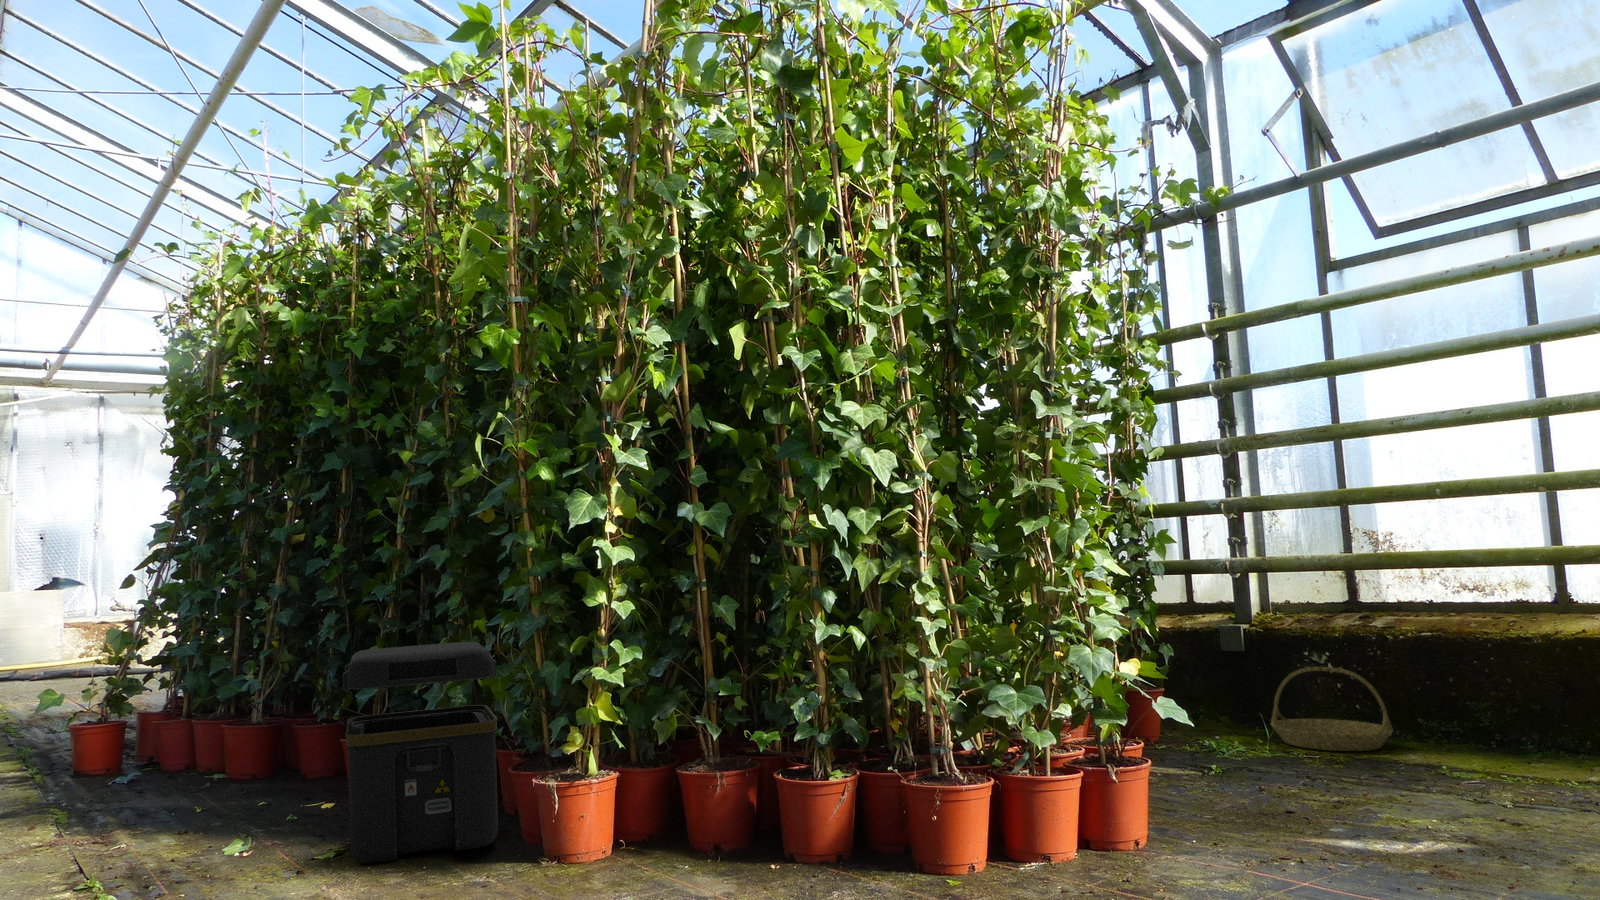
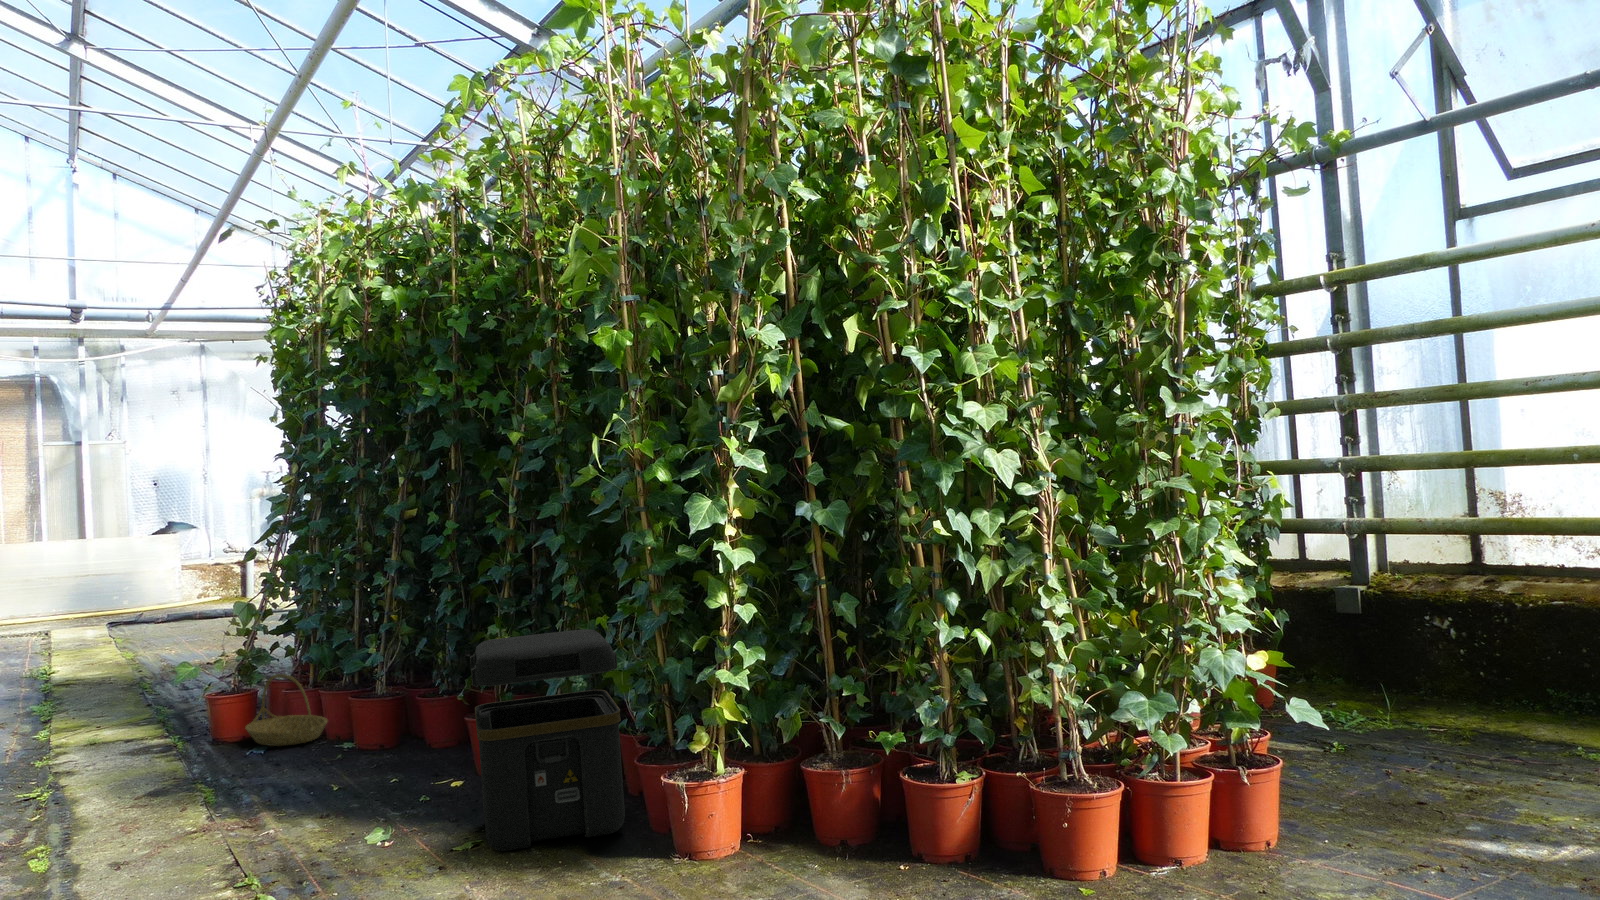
basket: present [1271,667,1393,751] -> present [246,674,327,746]

